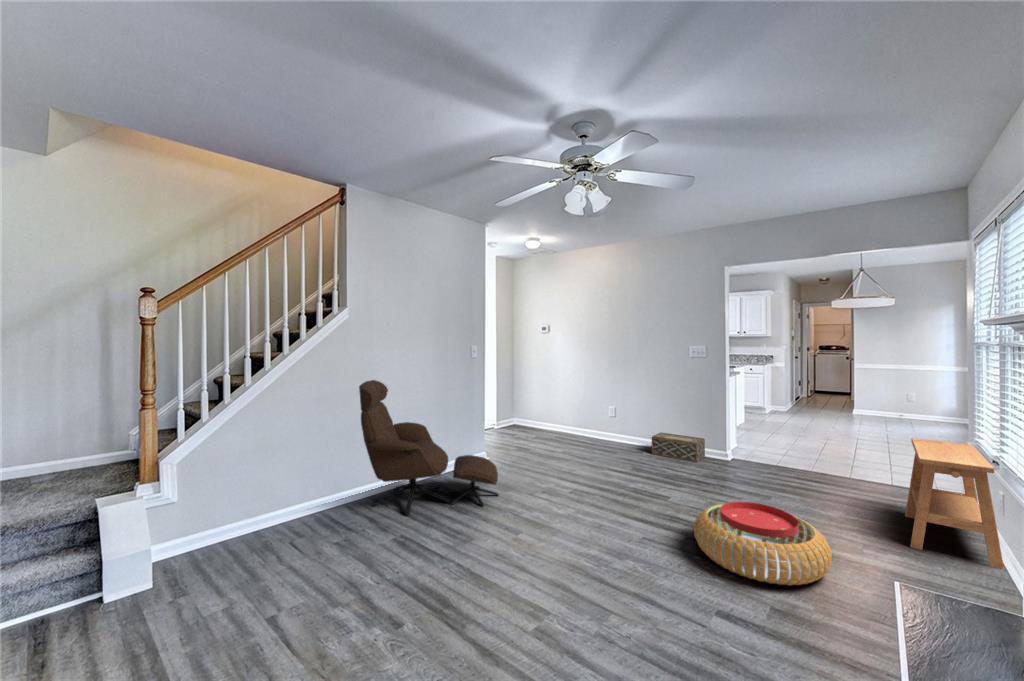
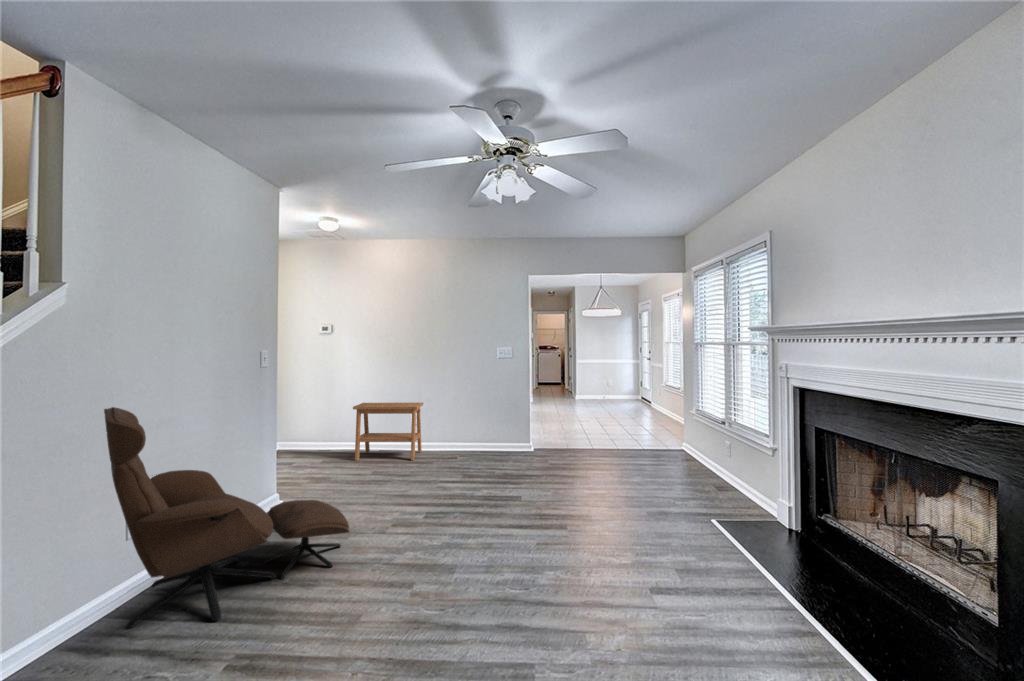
woven basket: present [652,433,705,462] -> none [466,434,513,458]
side table: present [905,438,1004,569] -> present [353,403,423,461]
pouf: present [694,502,832,586] -> none [577,484,687,552]

